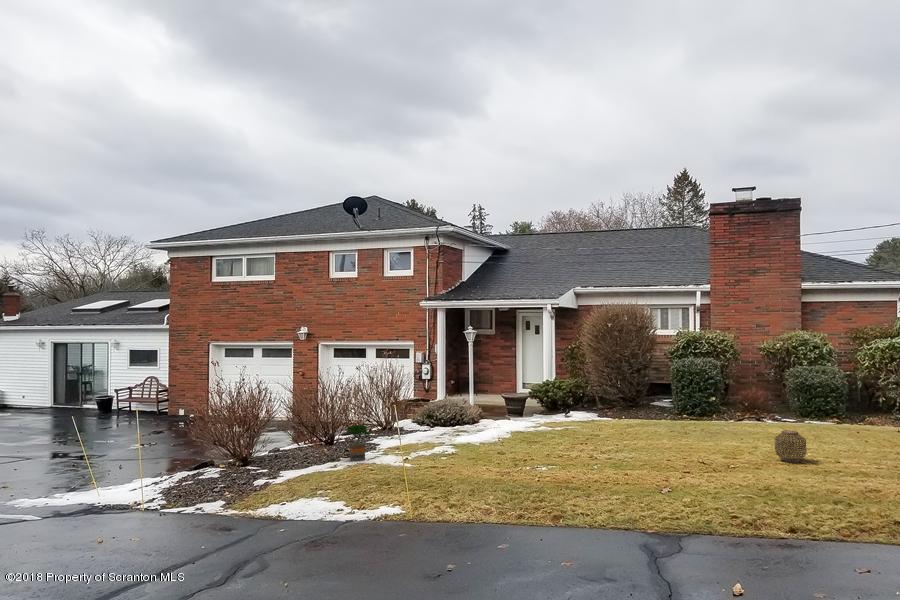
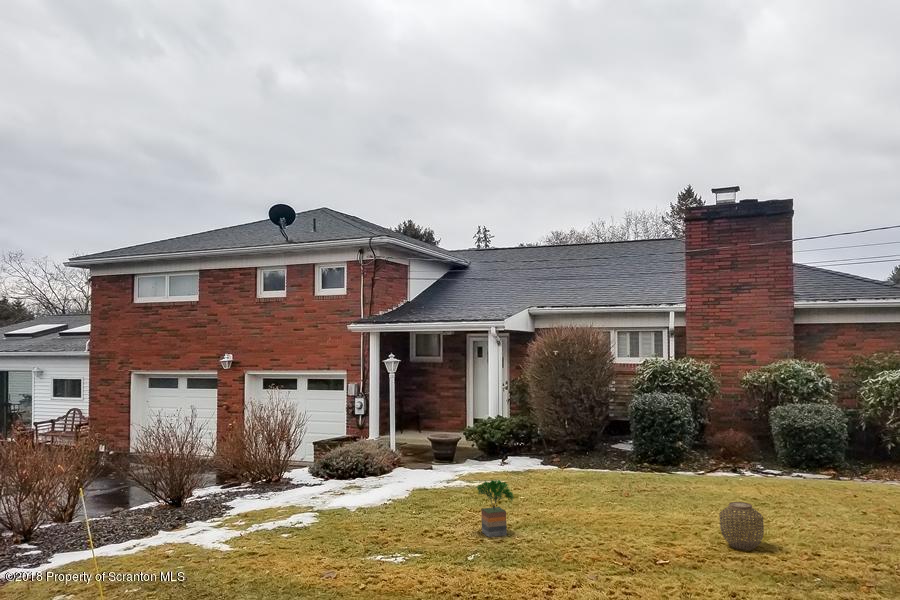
potted tree: present [346,425,370,462] -> present [477,480,514,537]

